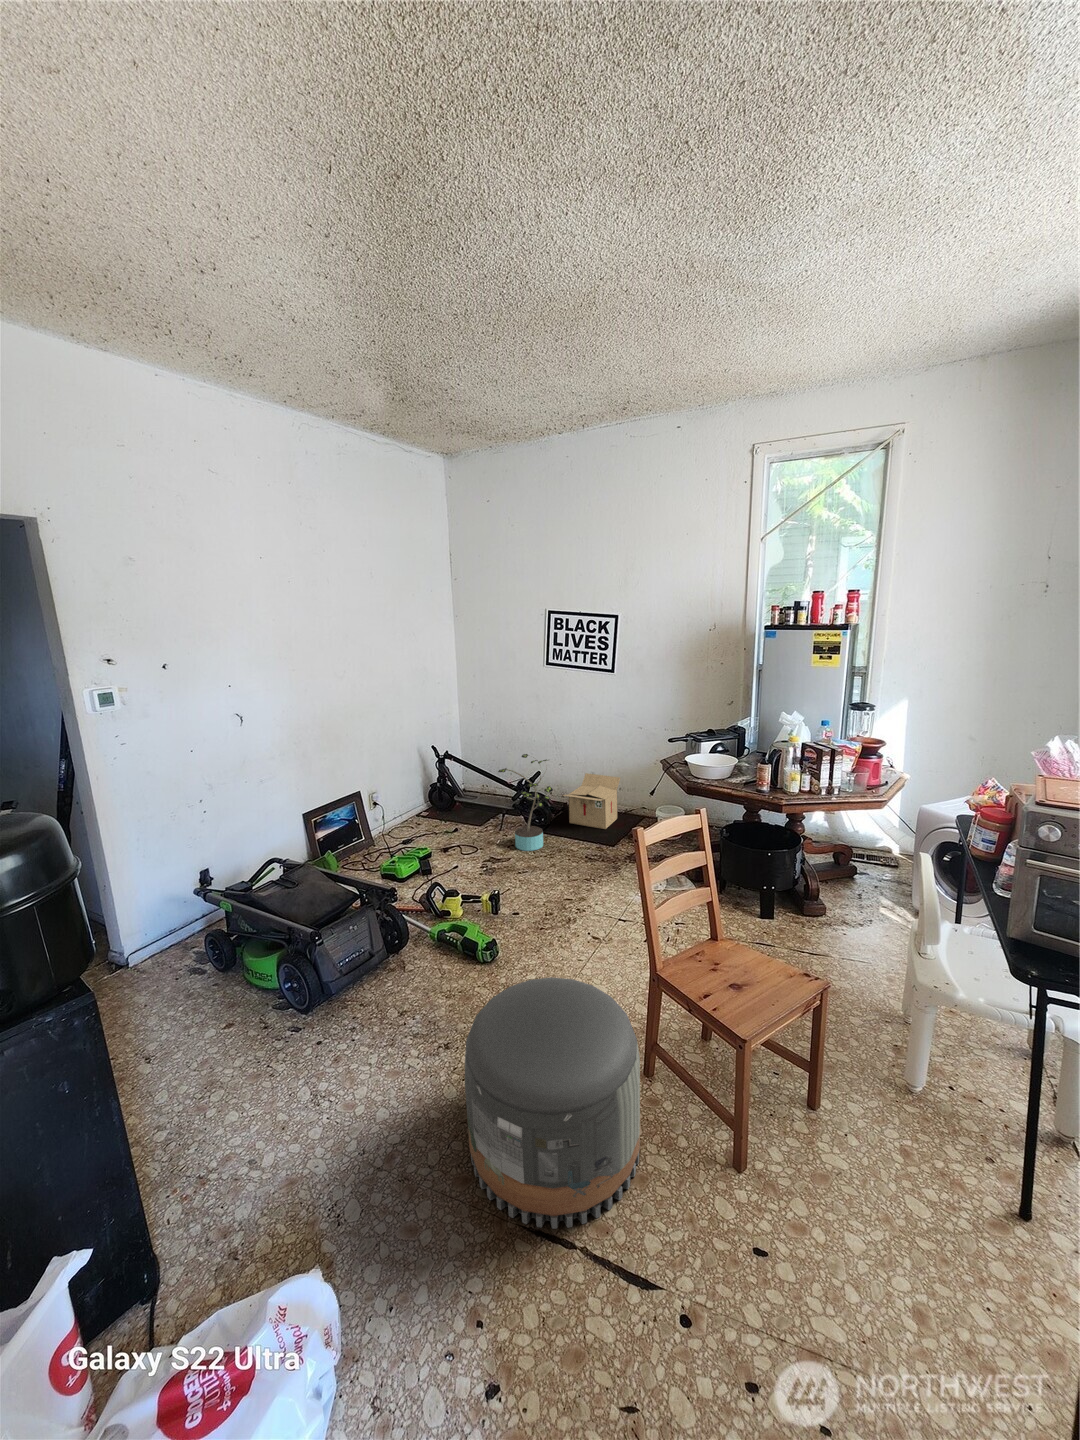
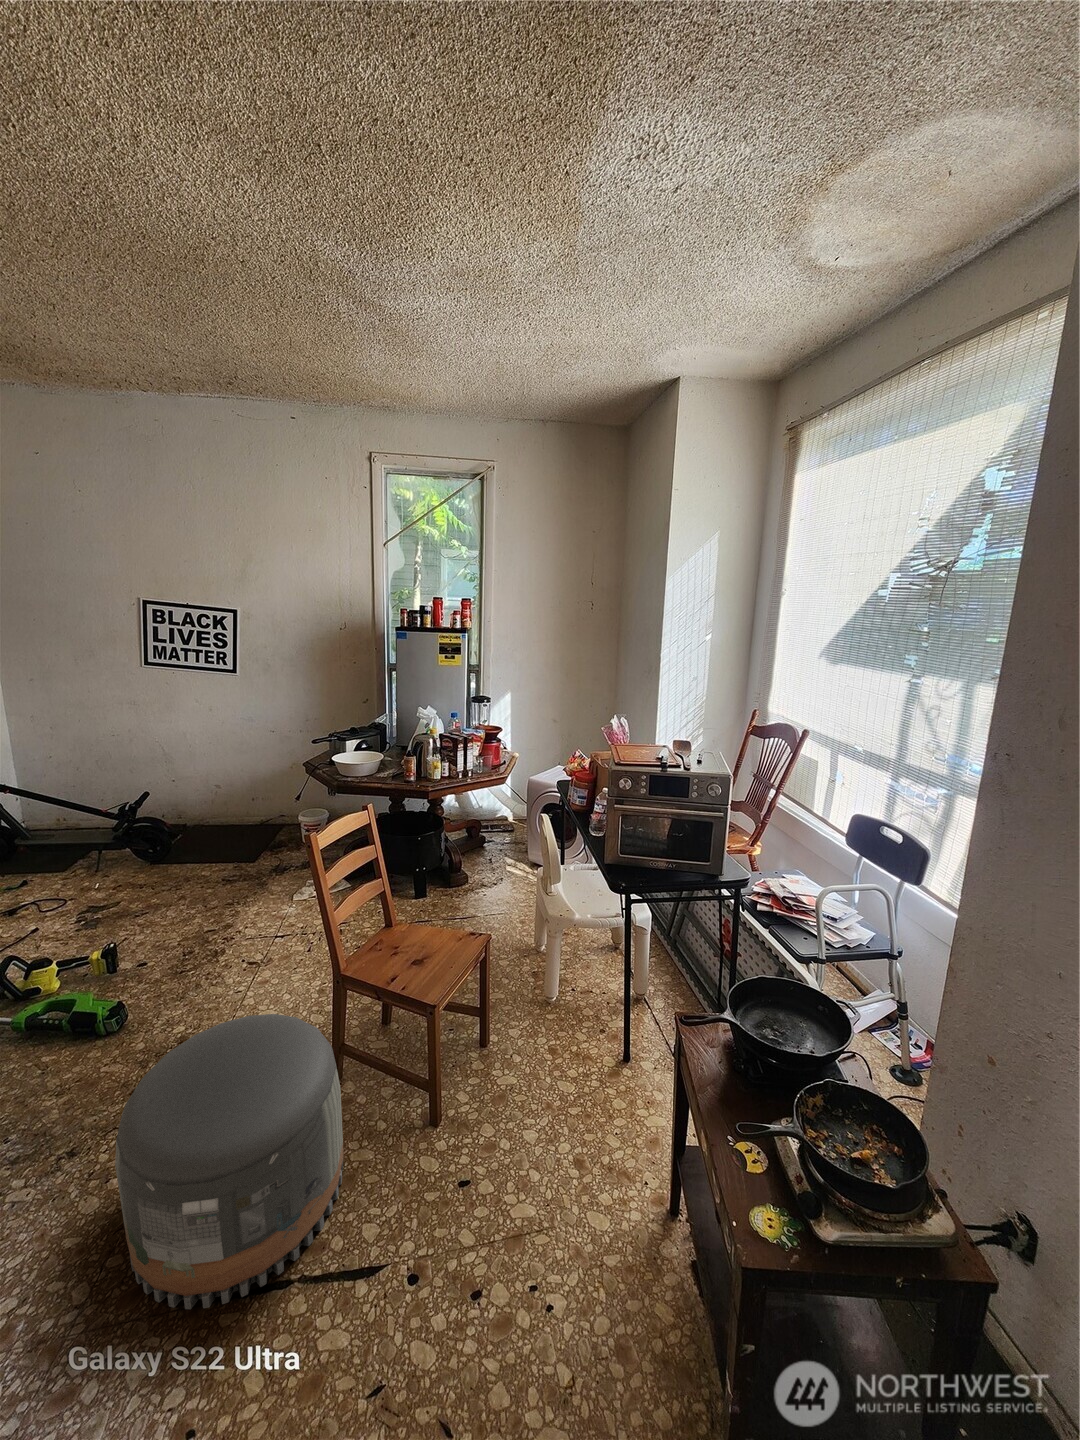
potted plant: present [498,754,553,851] -> none [86,775,171,894]
cardboard box: present [563,773,620,829] -> none [181,788,254,849]

